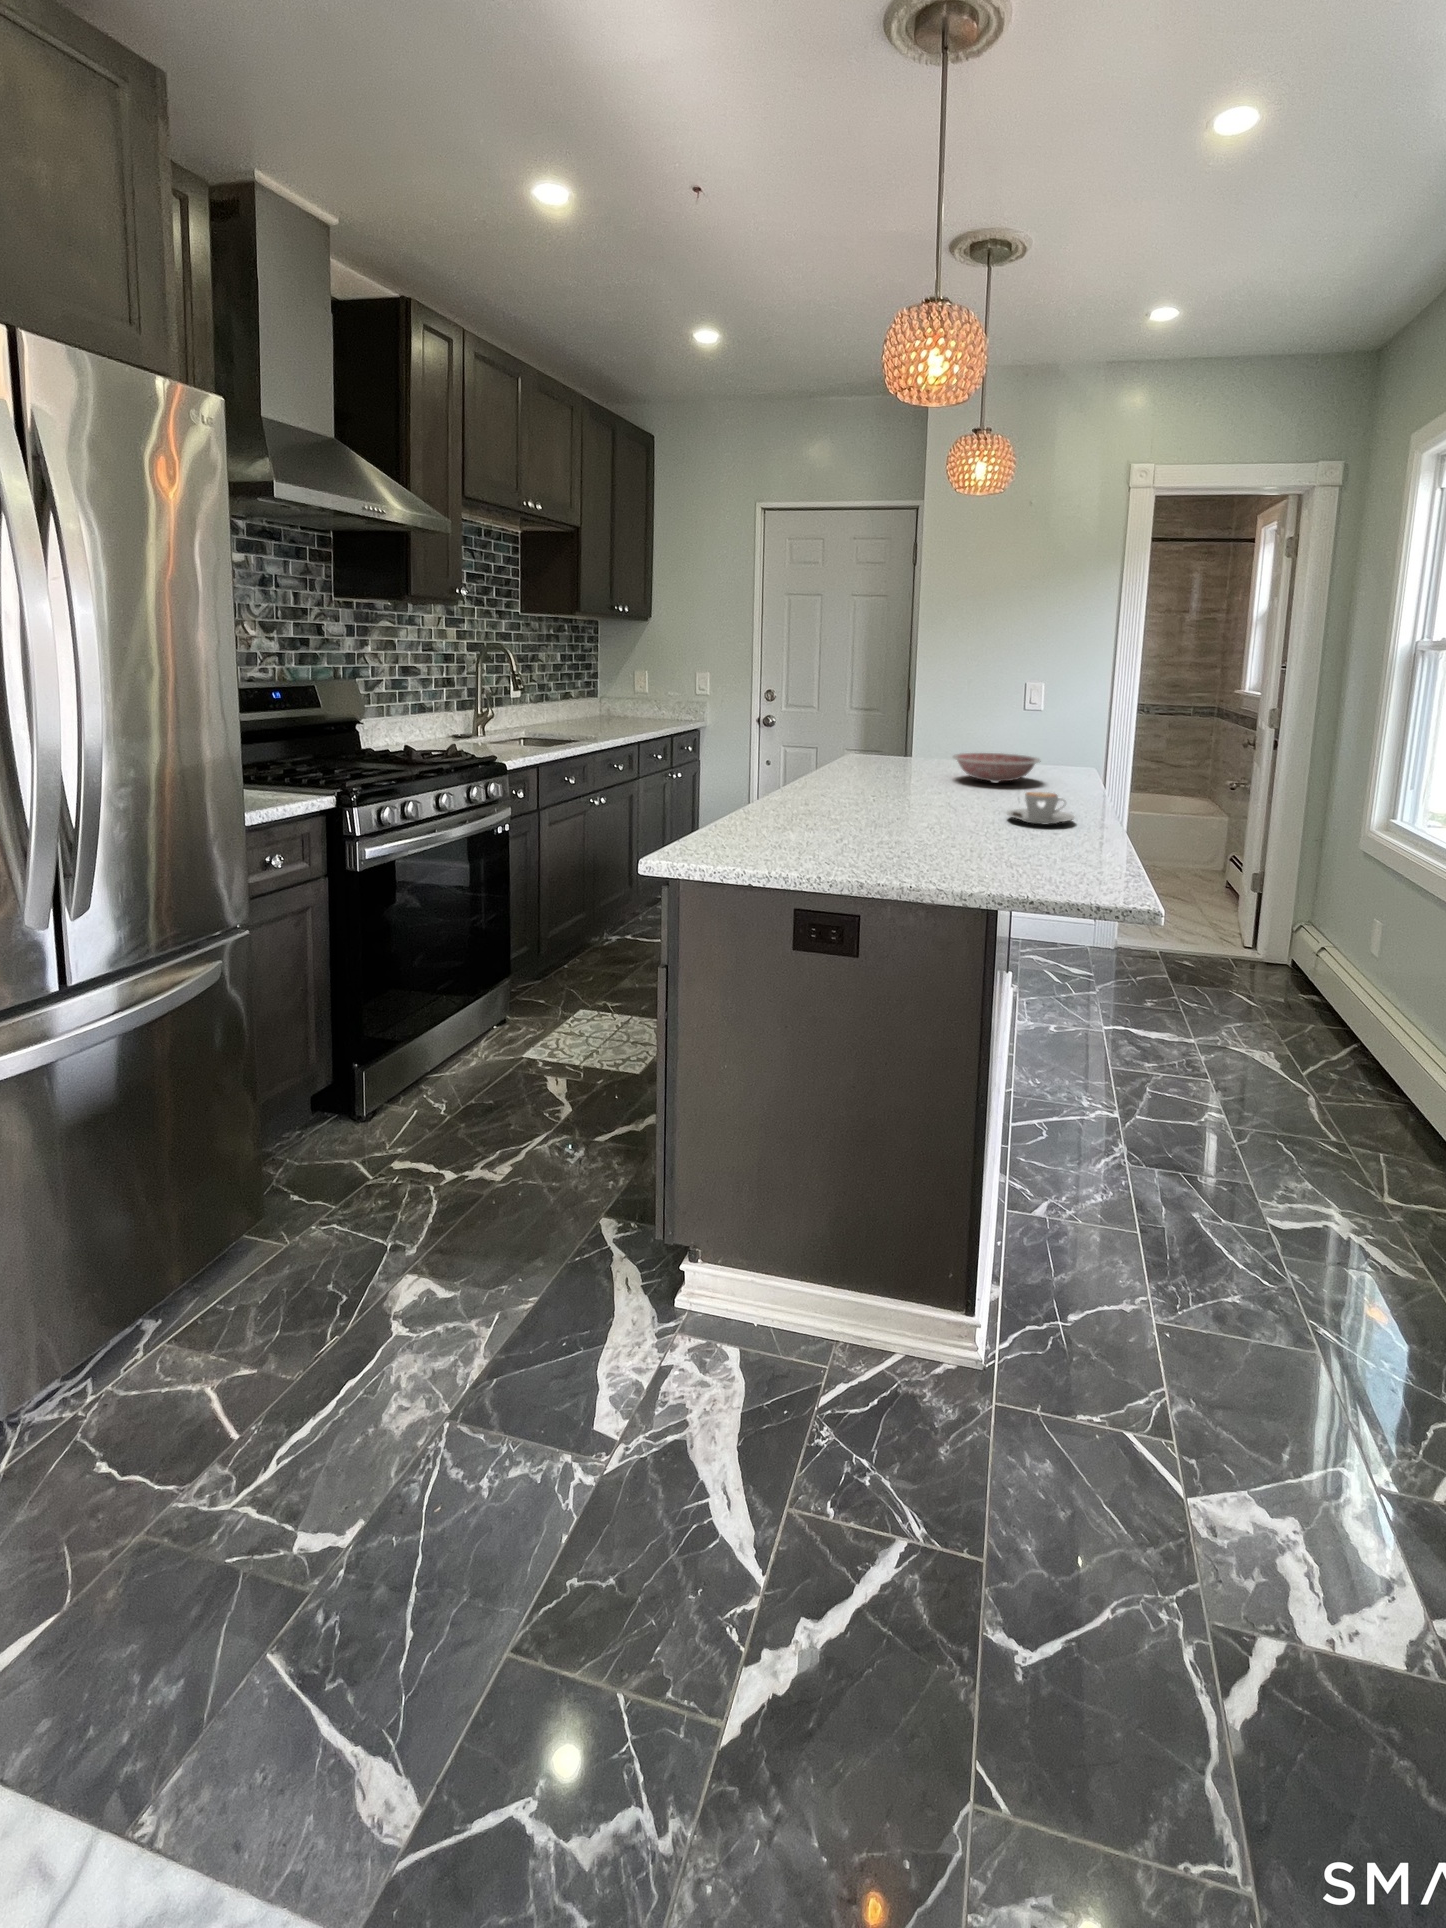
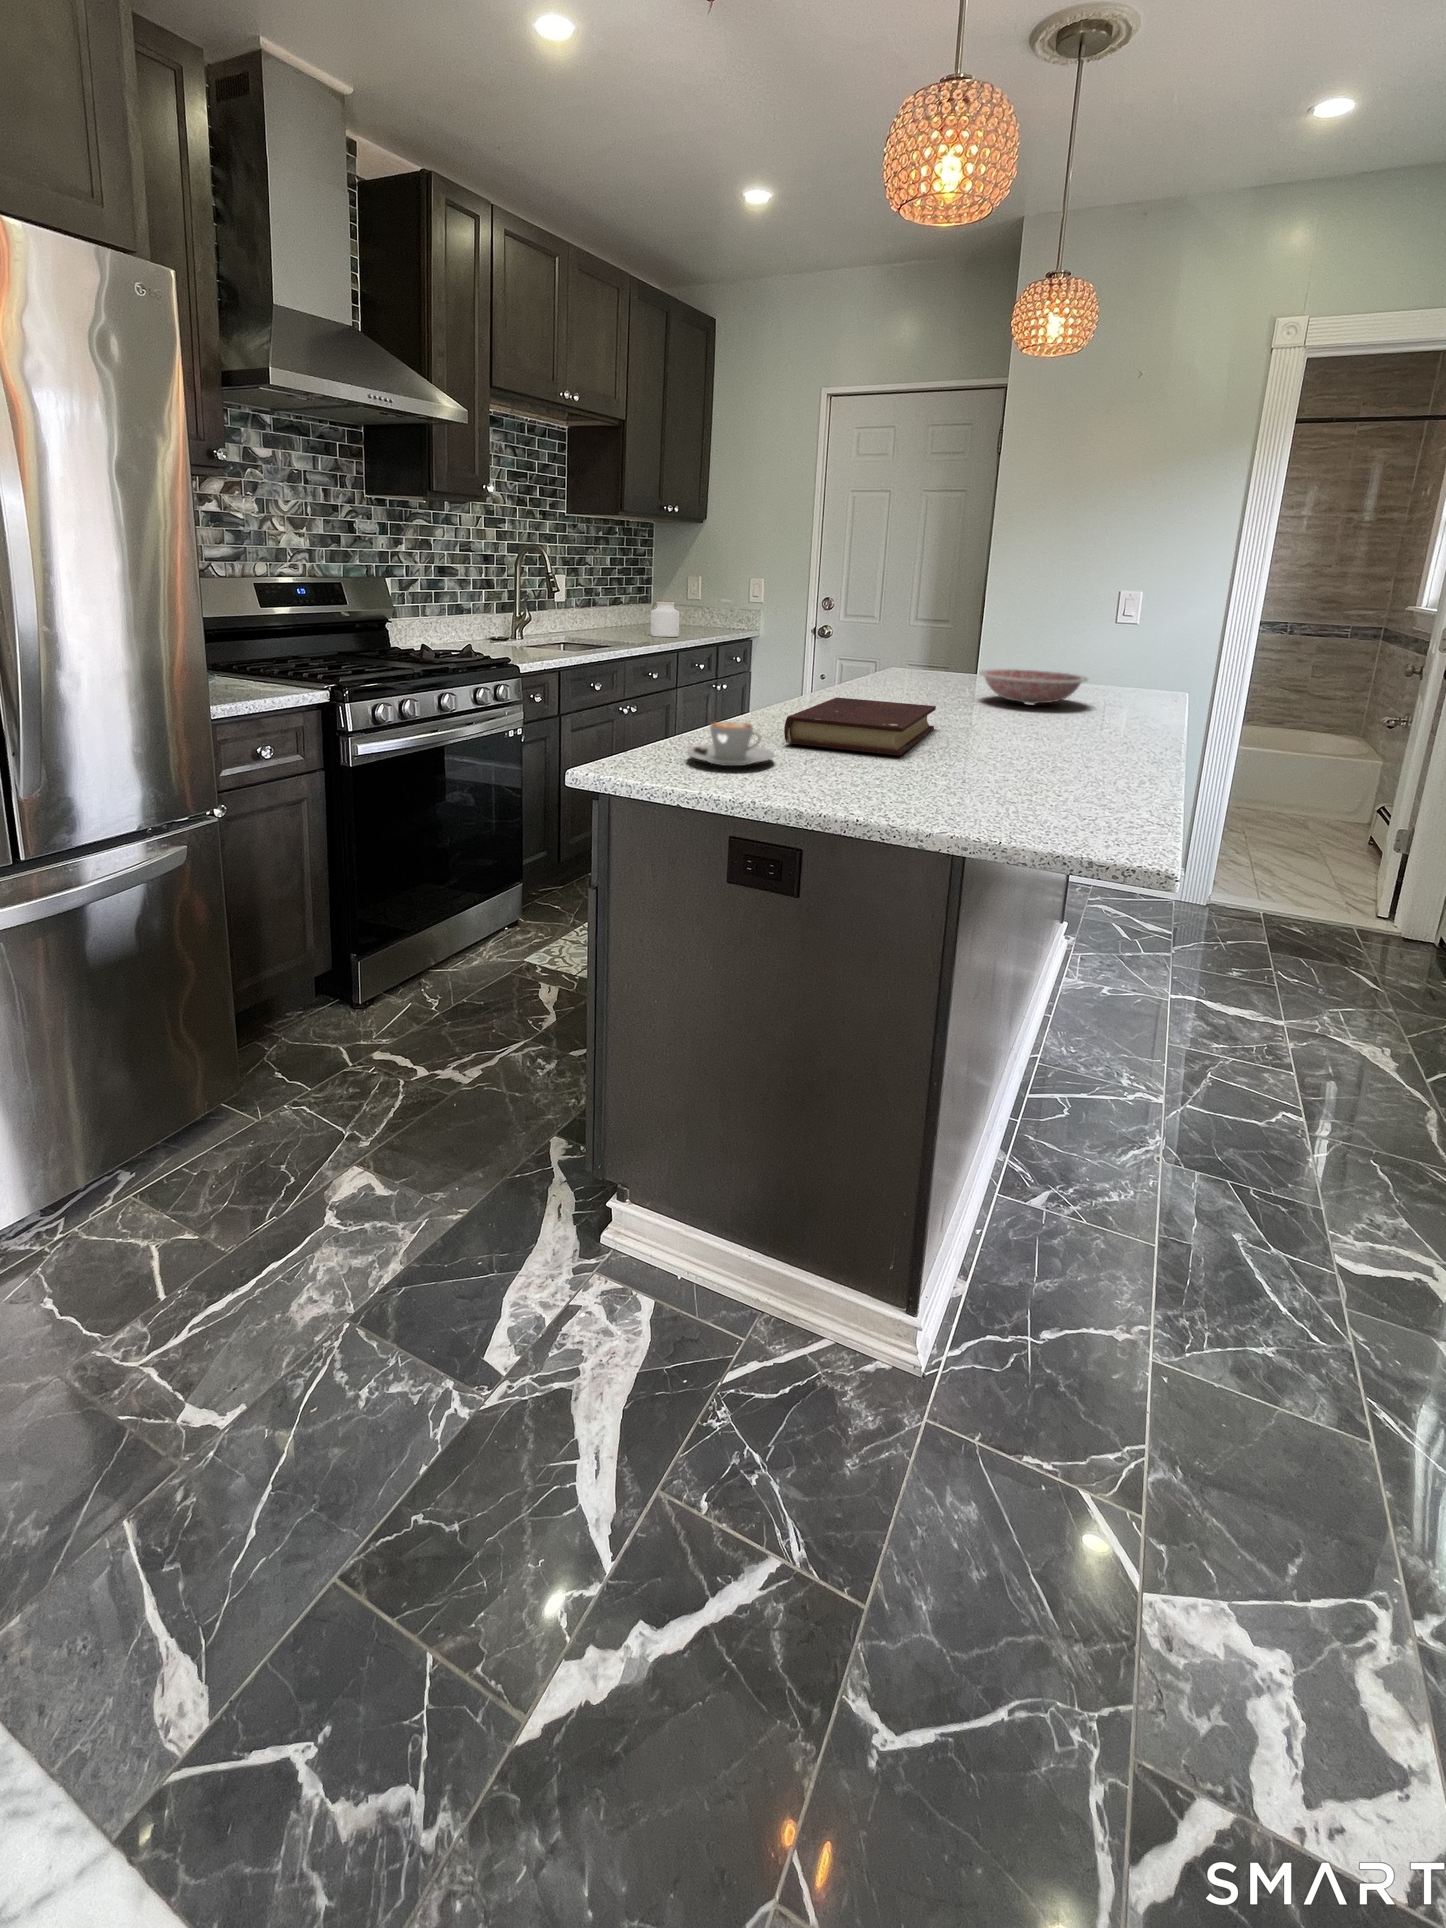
jar: none [611,689,639,724] -> present [651,601,680,637]
book: none [821,784,934,833] -> present [784,697,936,756]
coffee cup: present [1007,792,1074,824] -> present [686,722,774,766]

